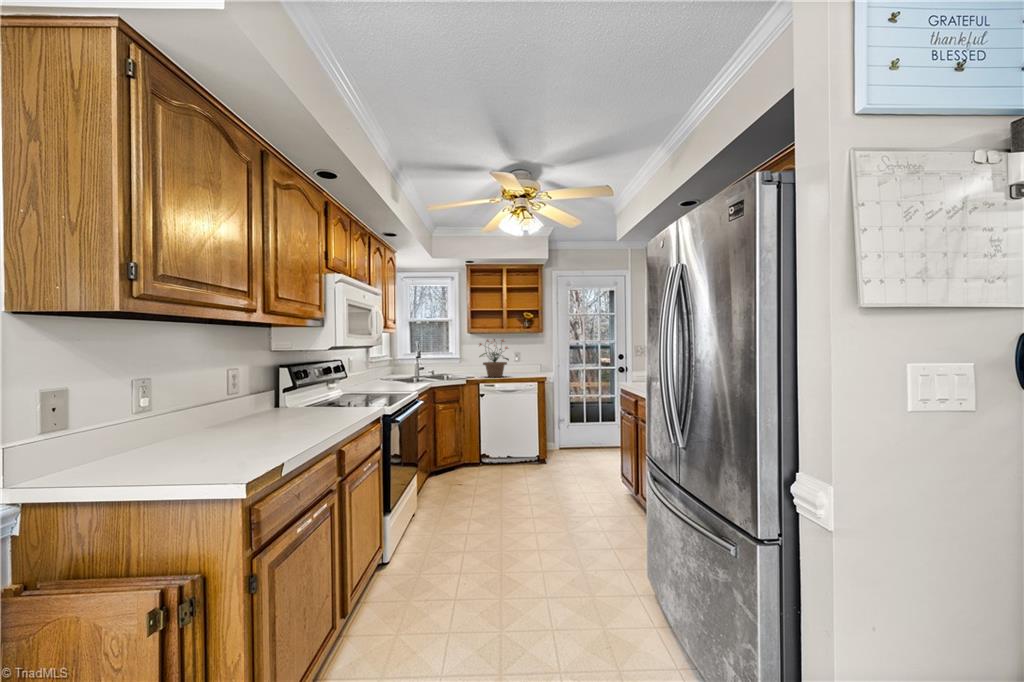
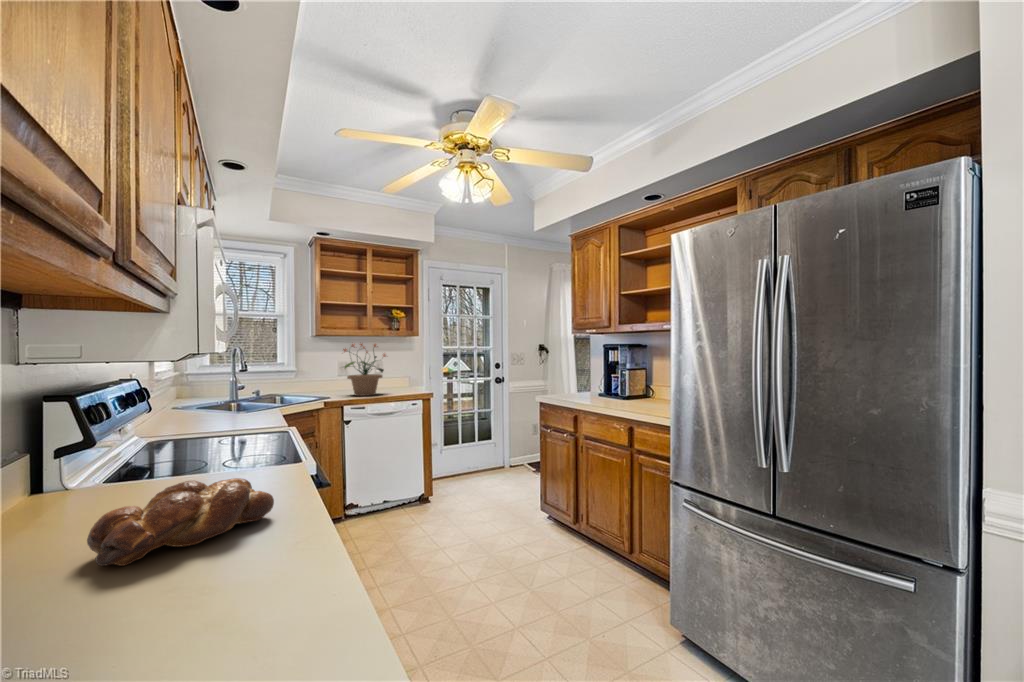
bread loaf: none [294,396,352,418] -> present [87,478,274,566]

